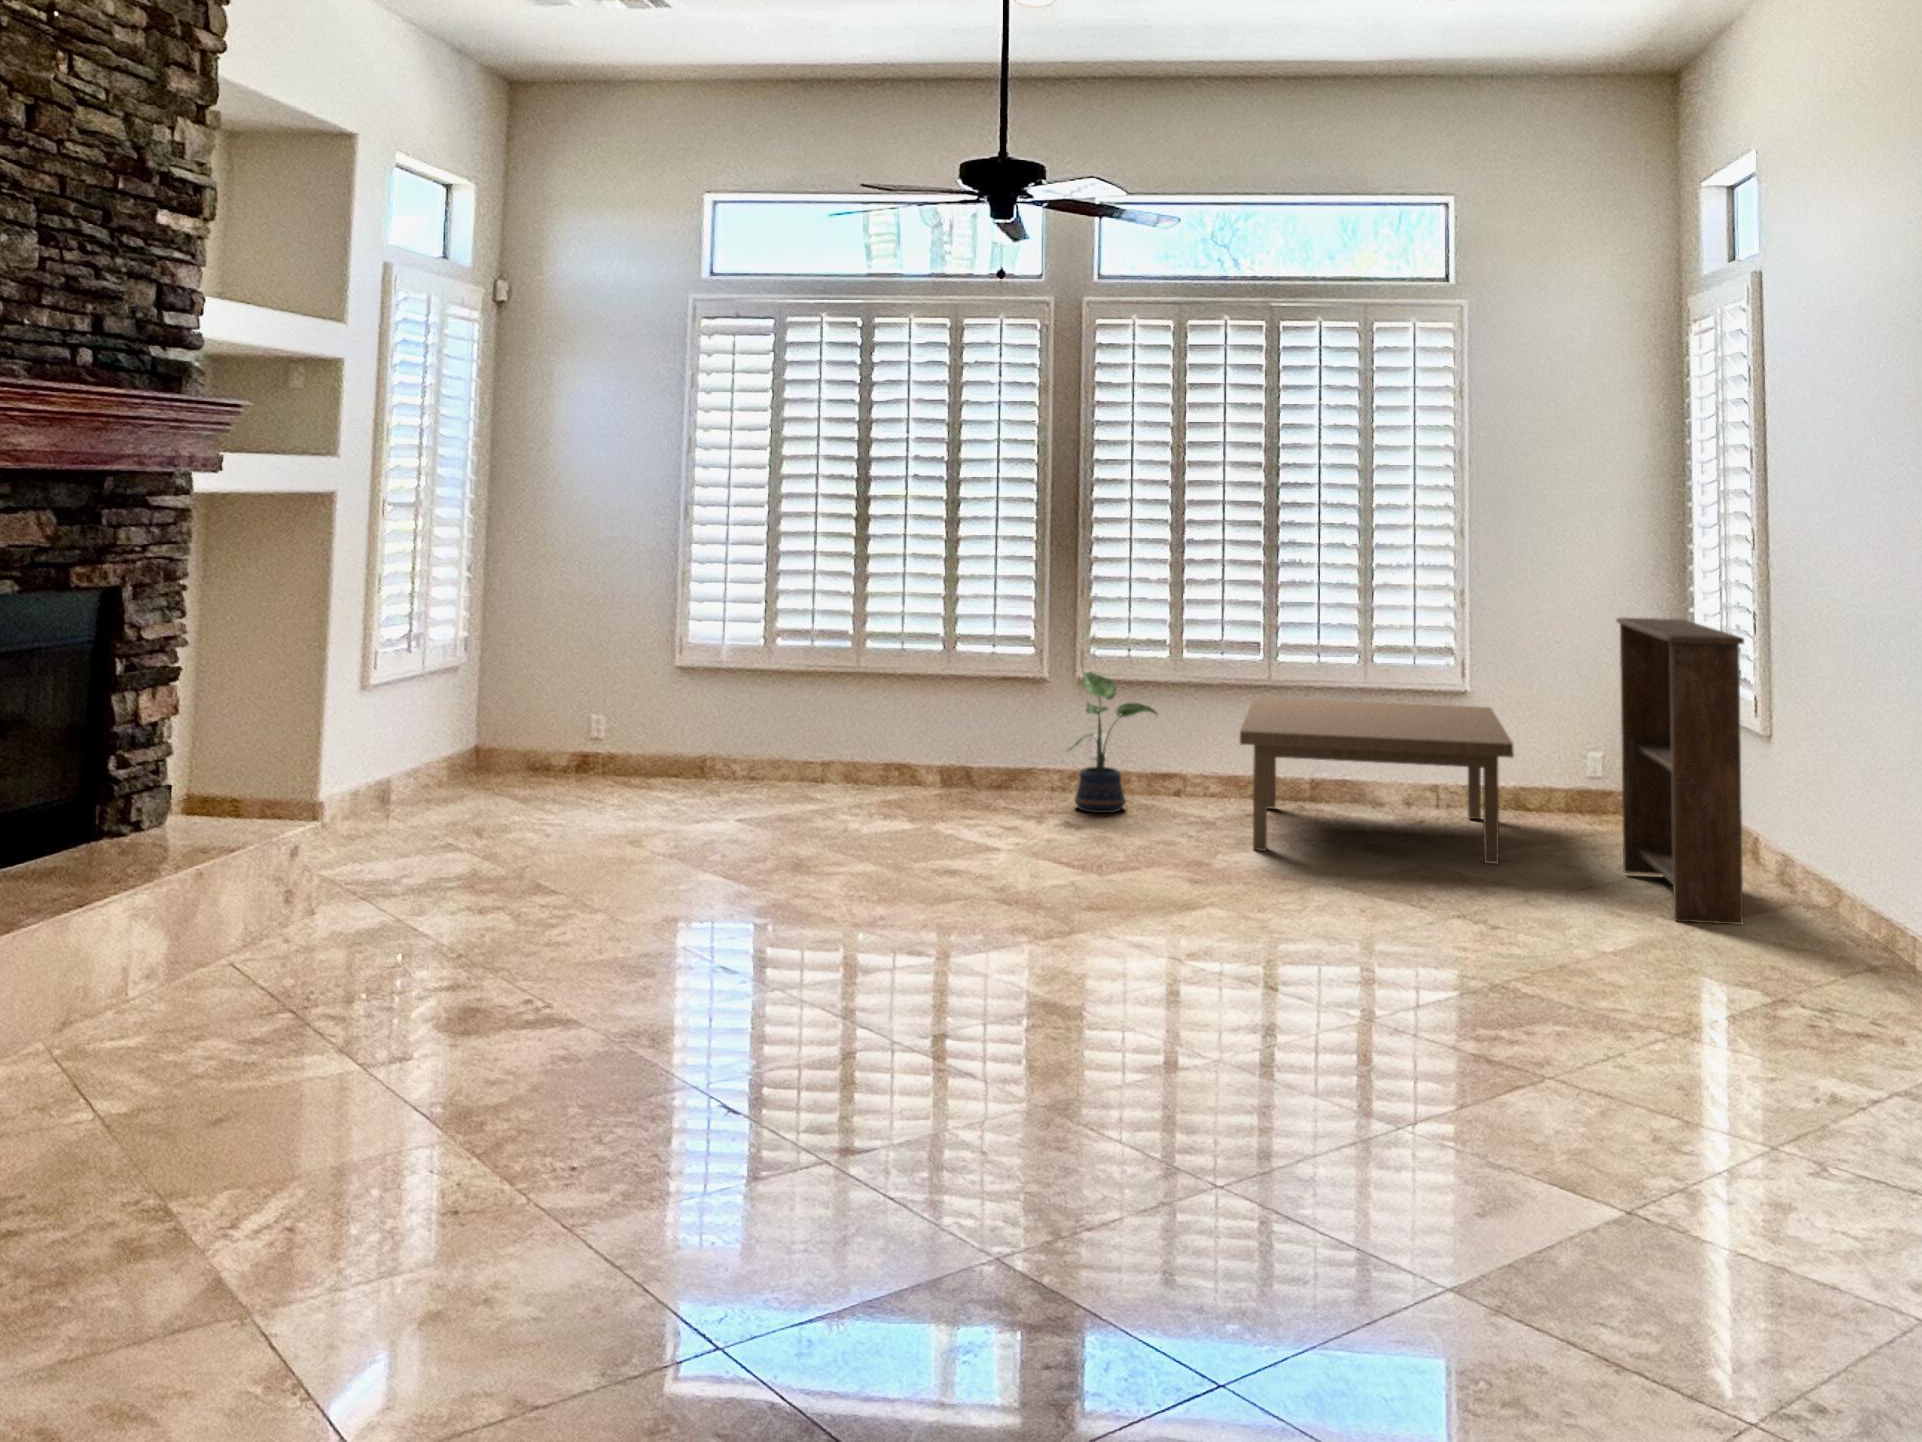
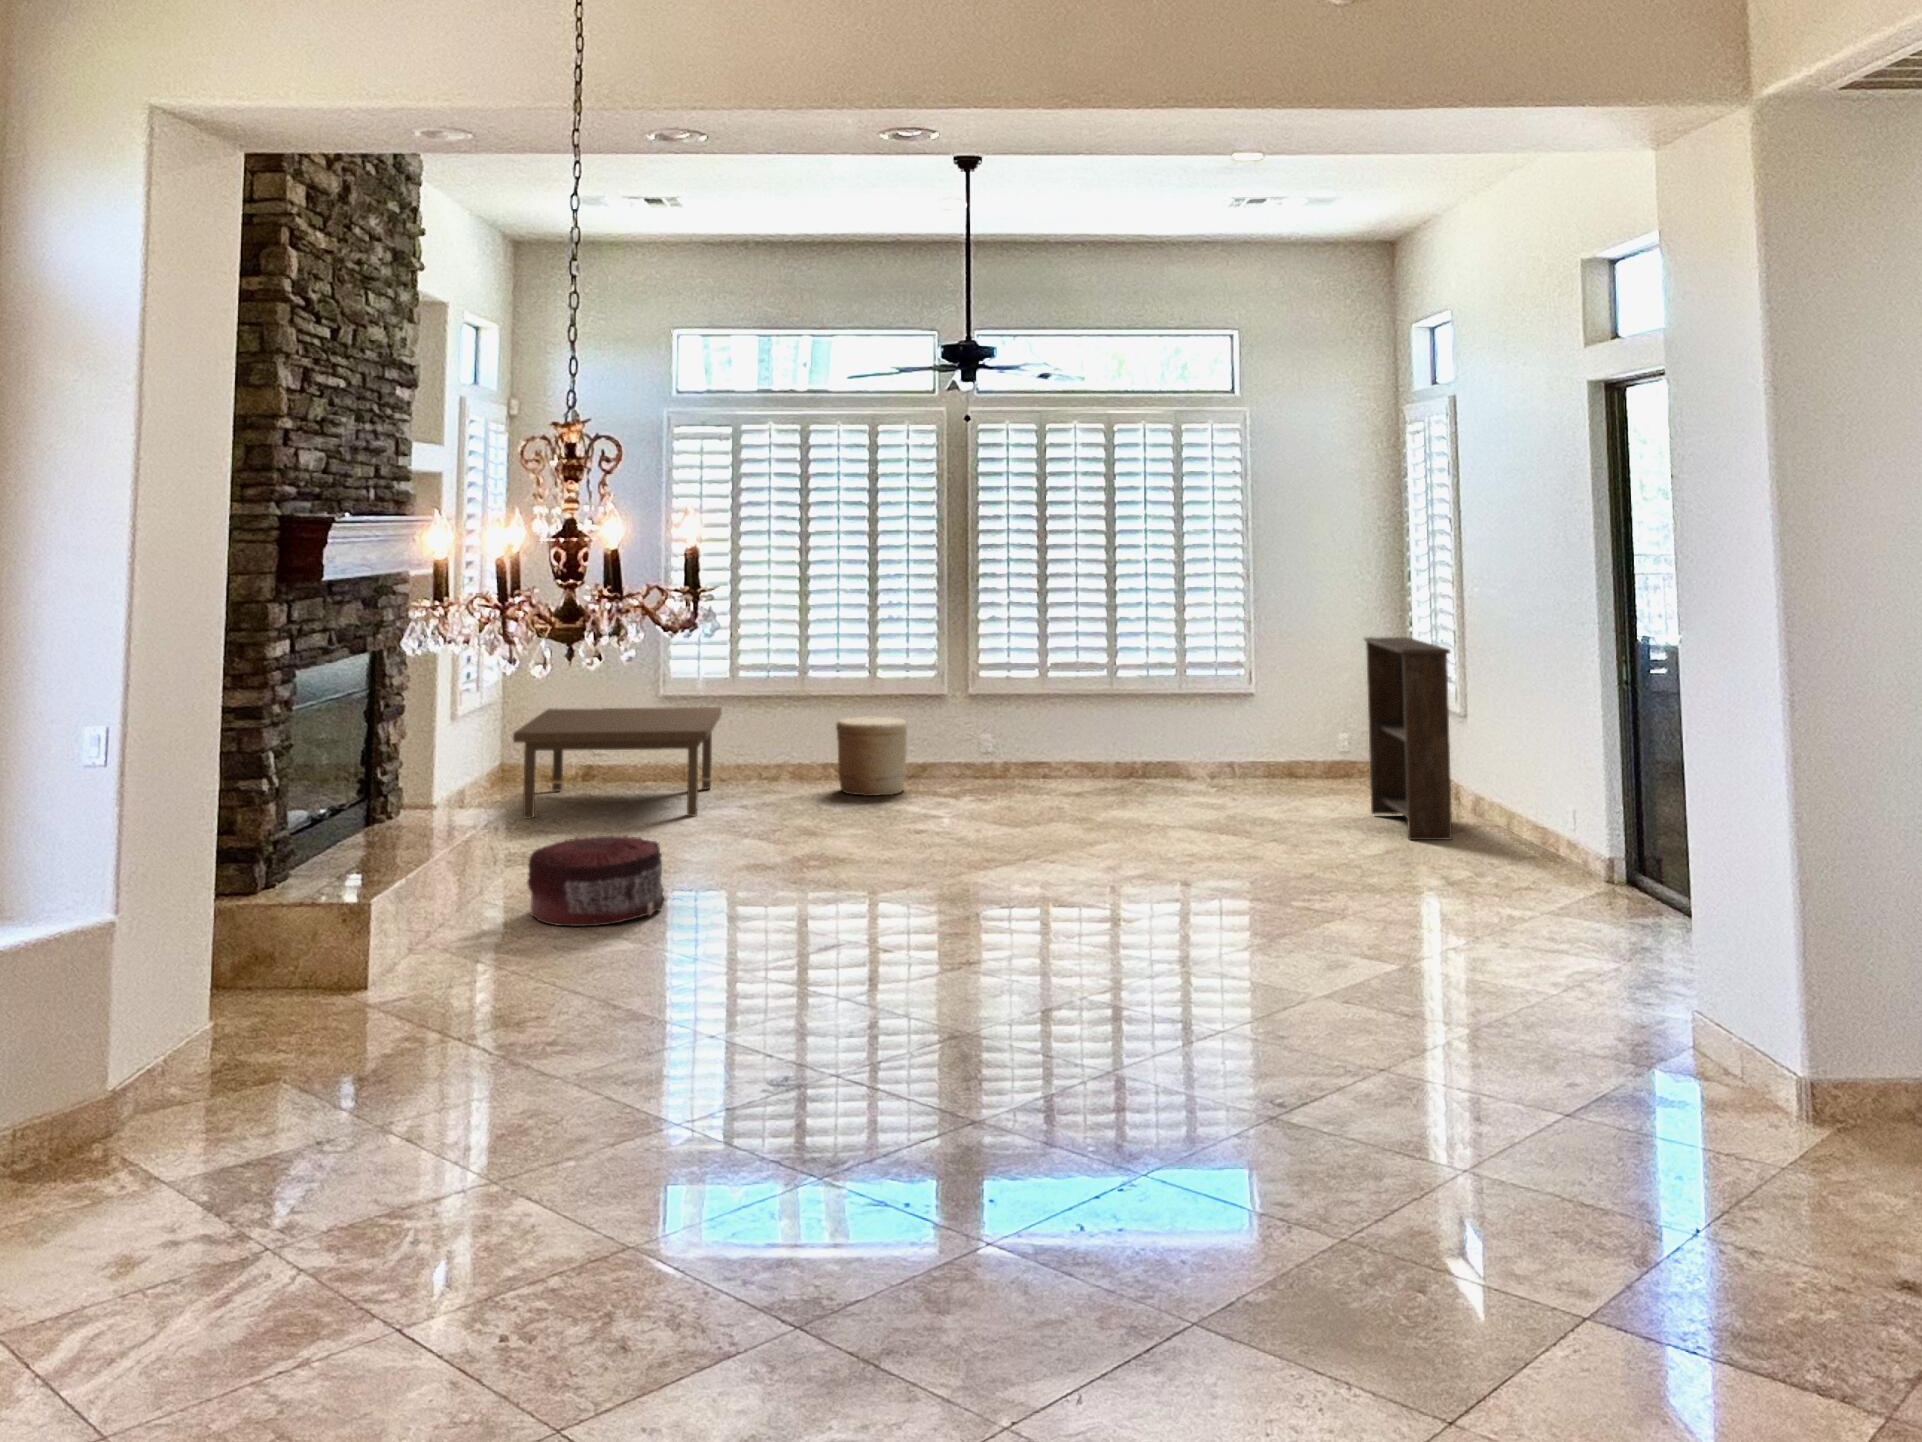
potted plant: present [1067,672,1158,813] -> none [967,689,1032,793]
coffee table: present [1240,697,1514,864] -> present [513,707,722,819]
woven basket: none [895,703,990,809] -> present [836,717,907,796]
pouf: none [279,868,497,1015] -> present [528,835,665,926]

